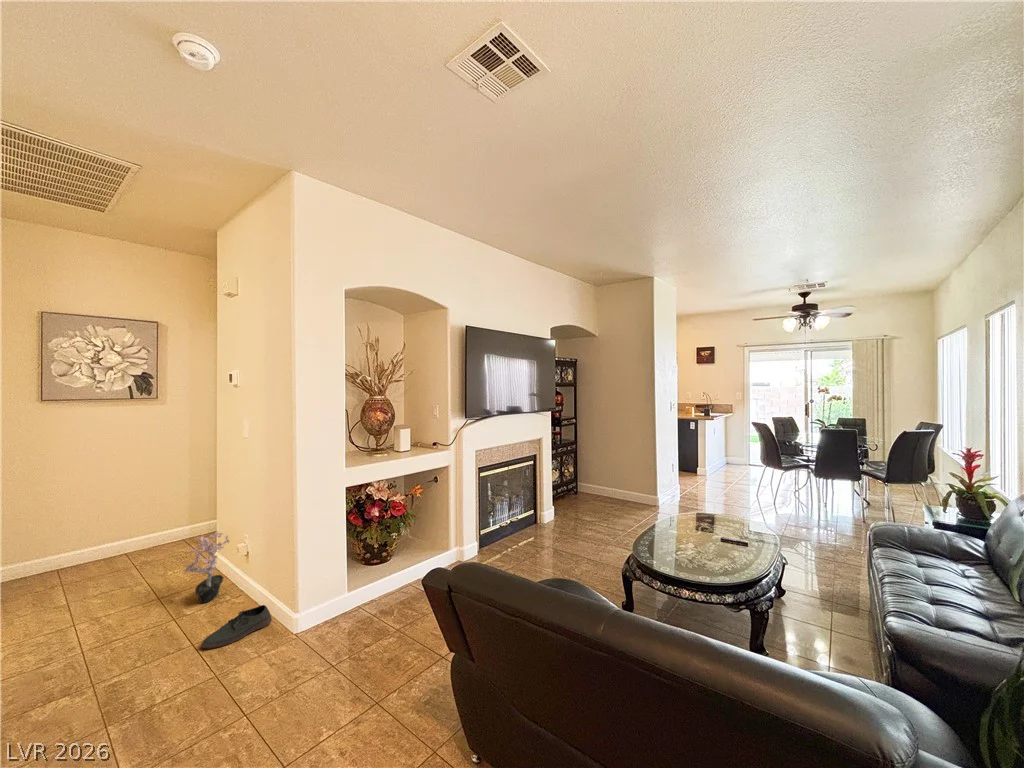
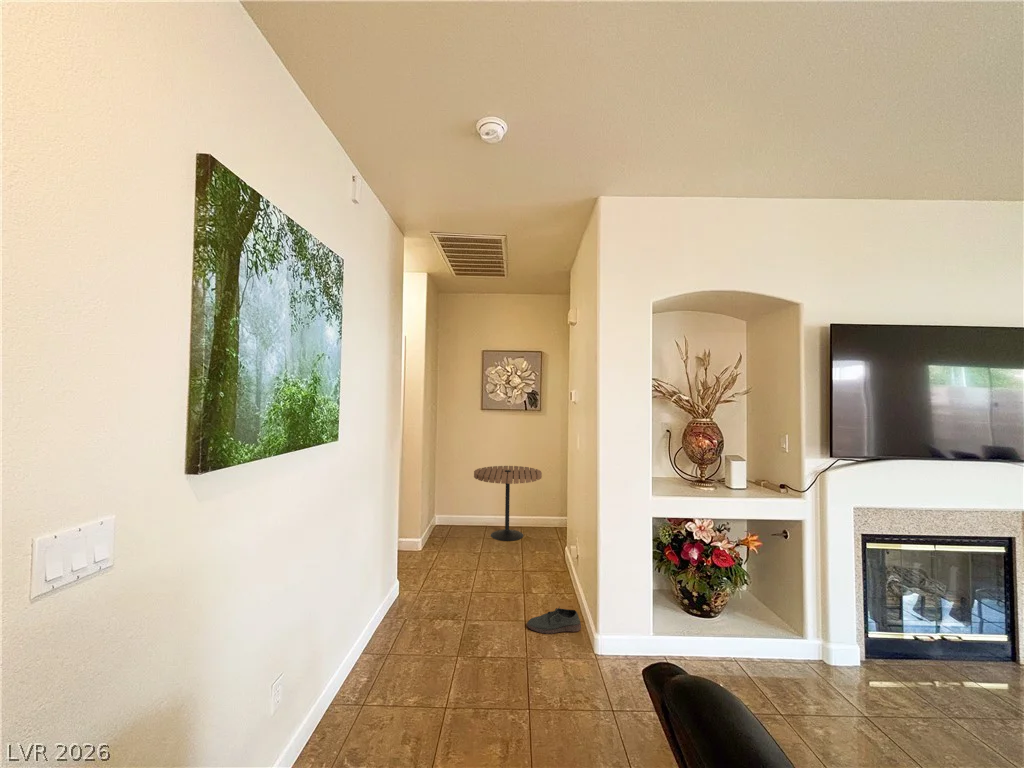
side table: none [36,474,170,583] -> present [474,466,542,541]
potted plant: present [184,532,230,603] -> none [534,524,565,586]

